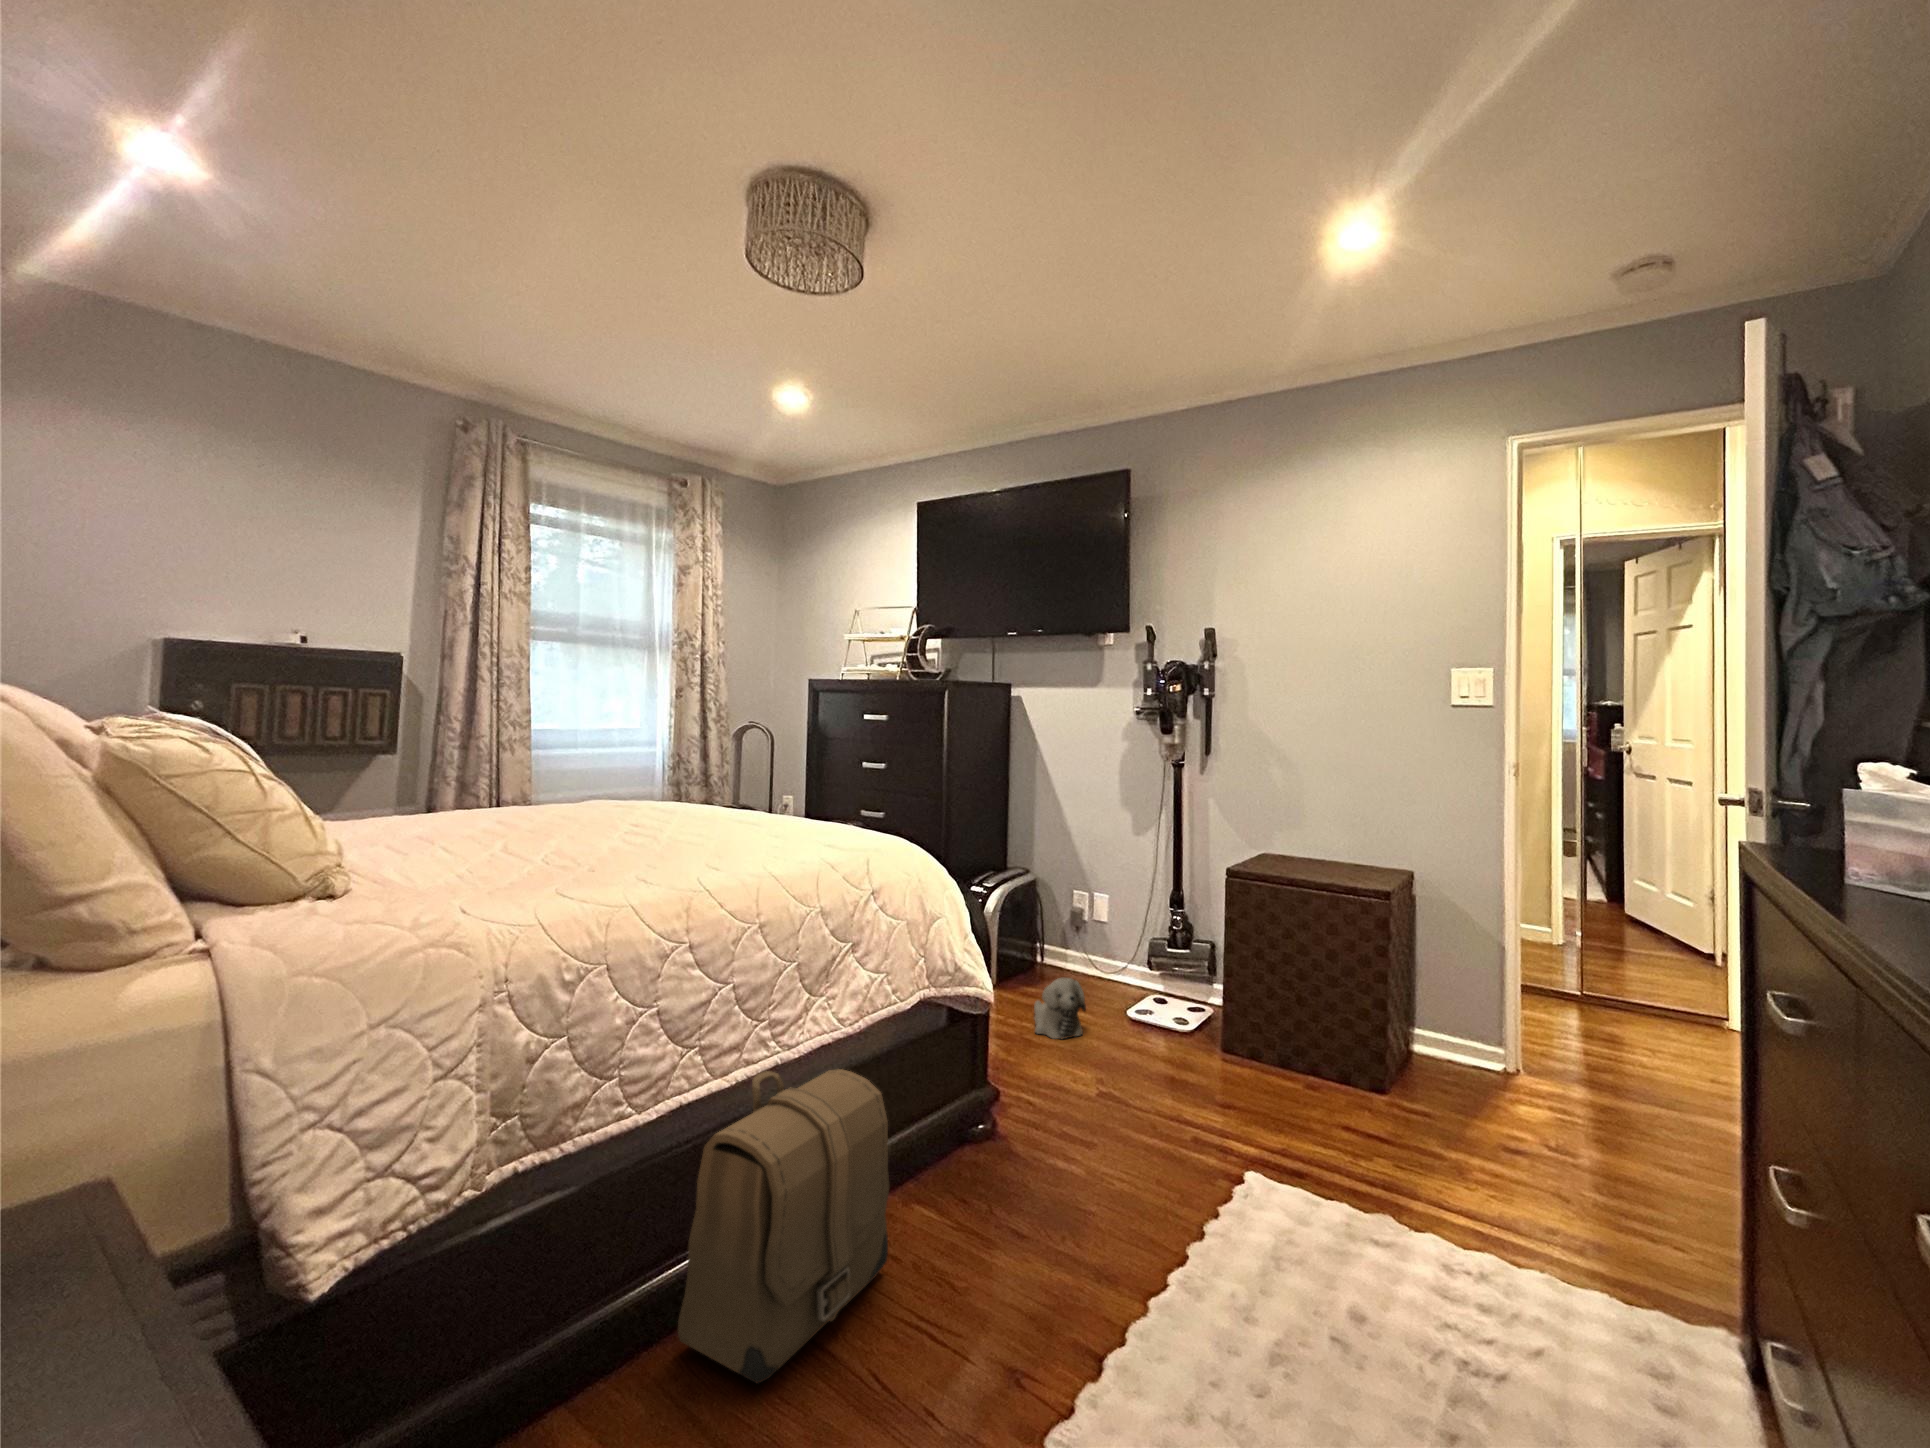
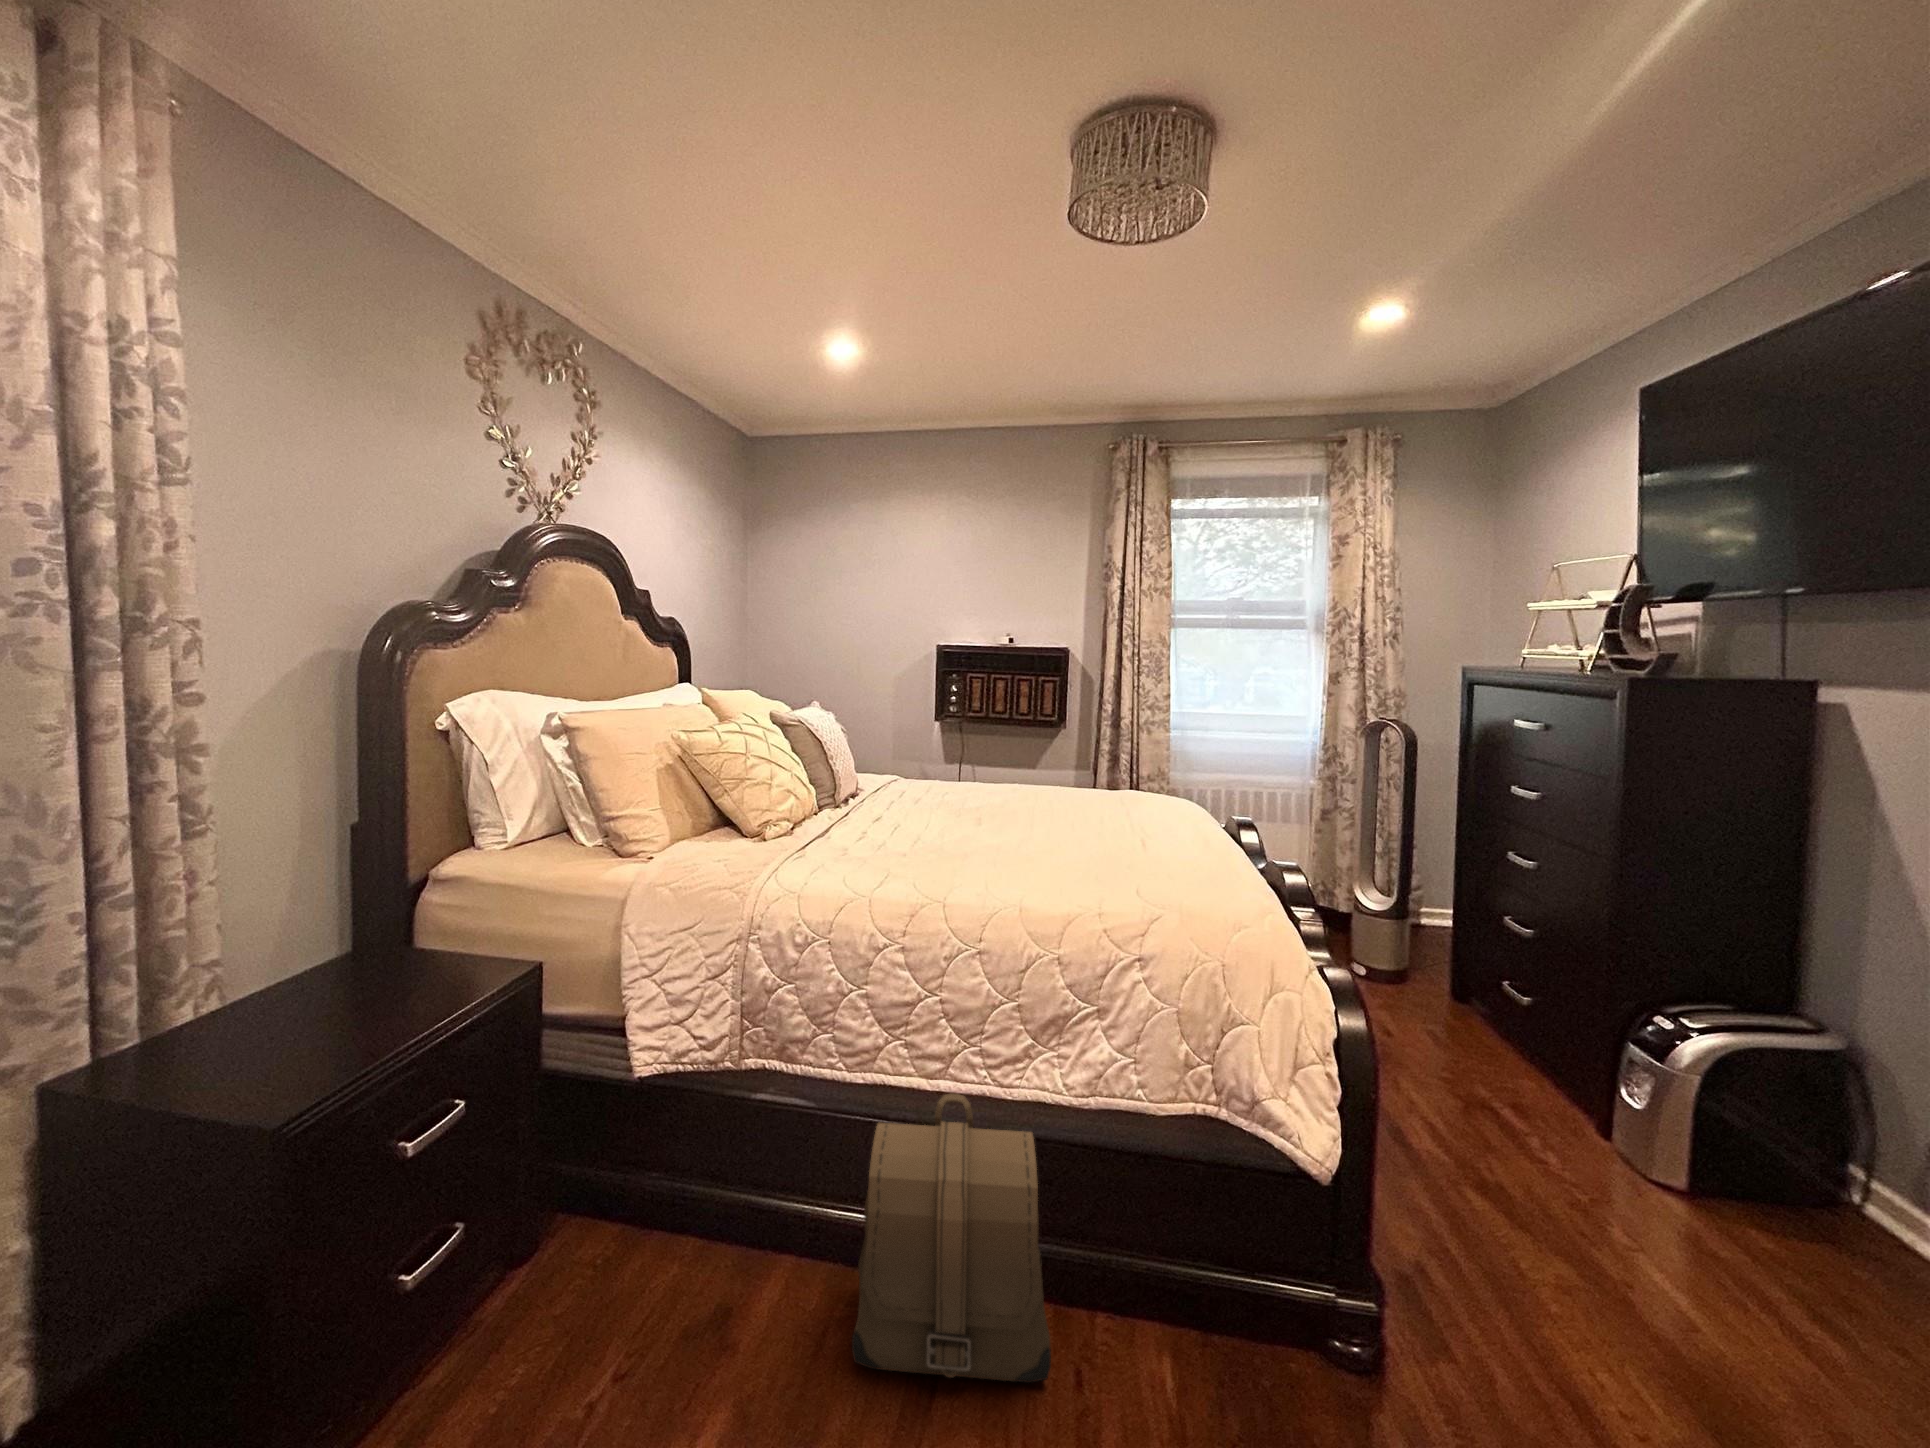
plush toy: present [1034,978,1086,1039] -> none [1659,1239,1805,1377]

